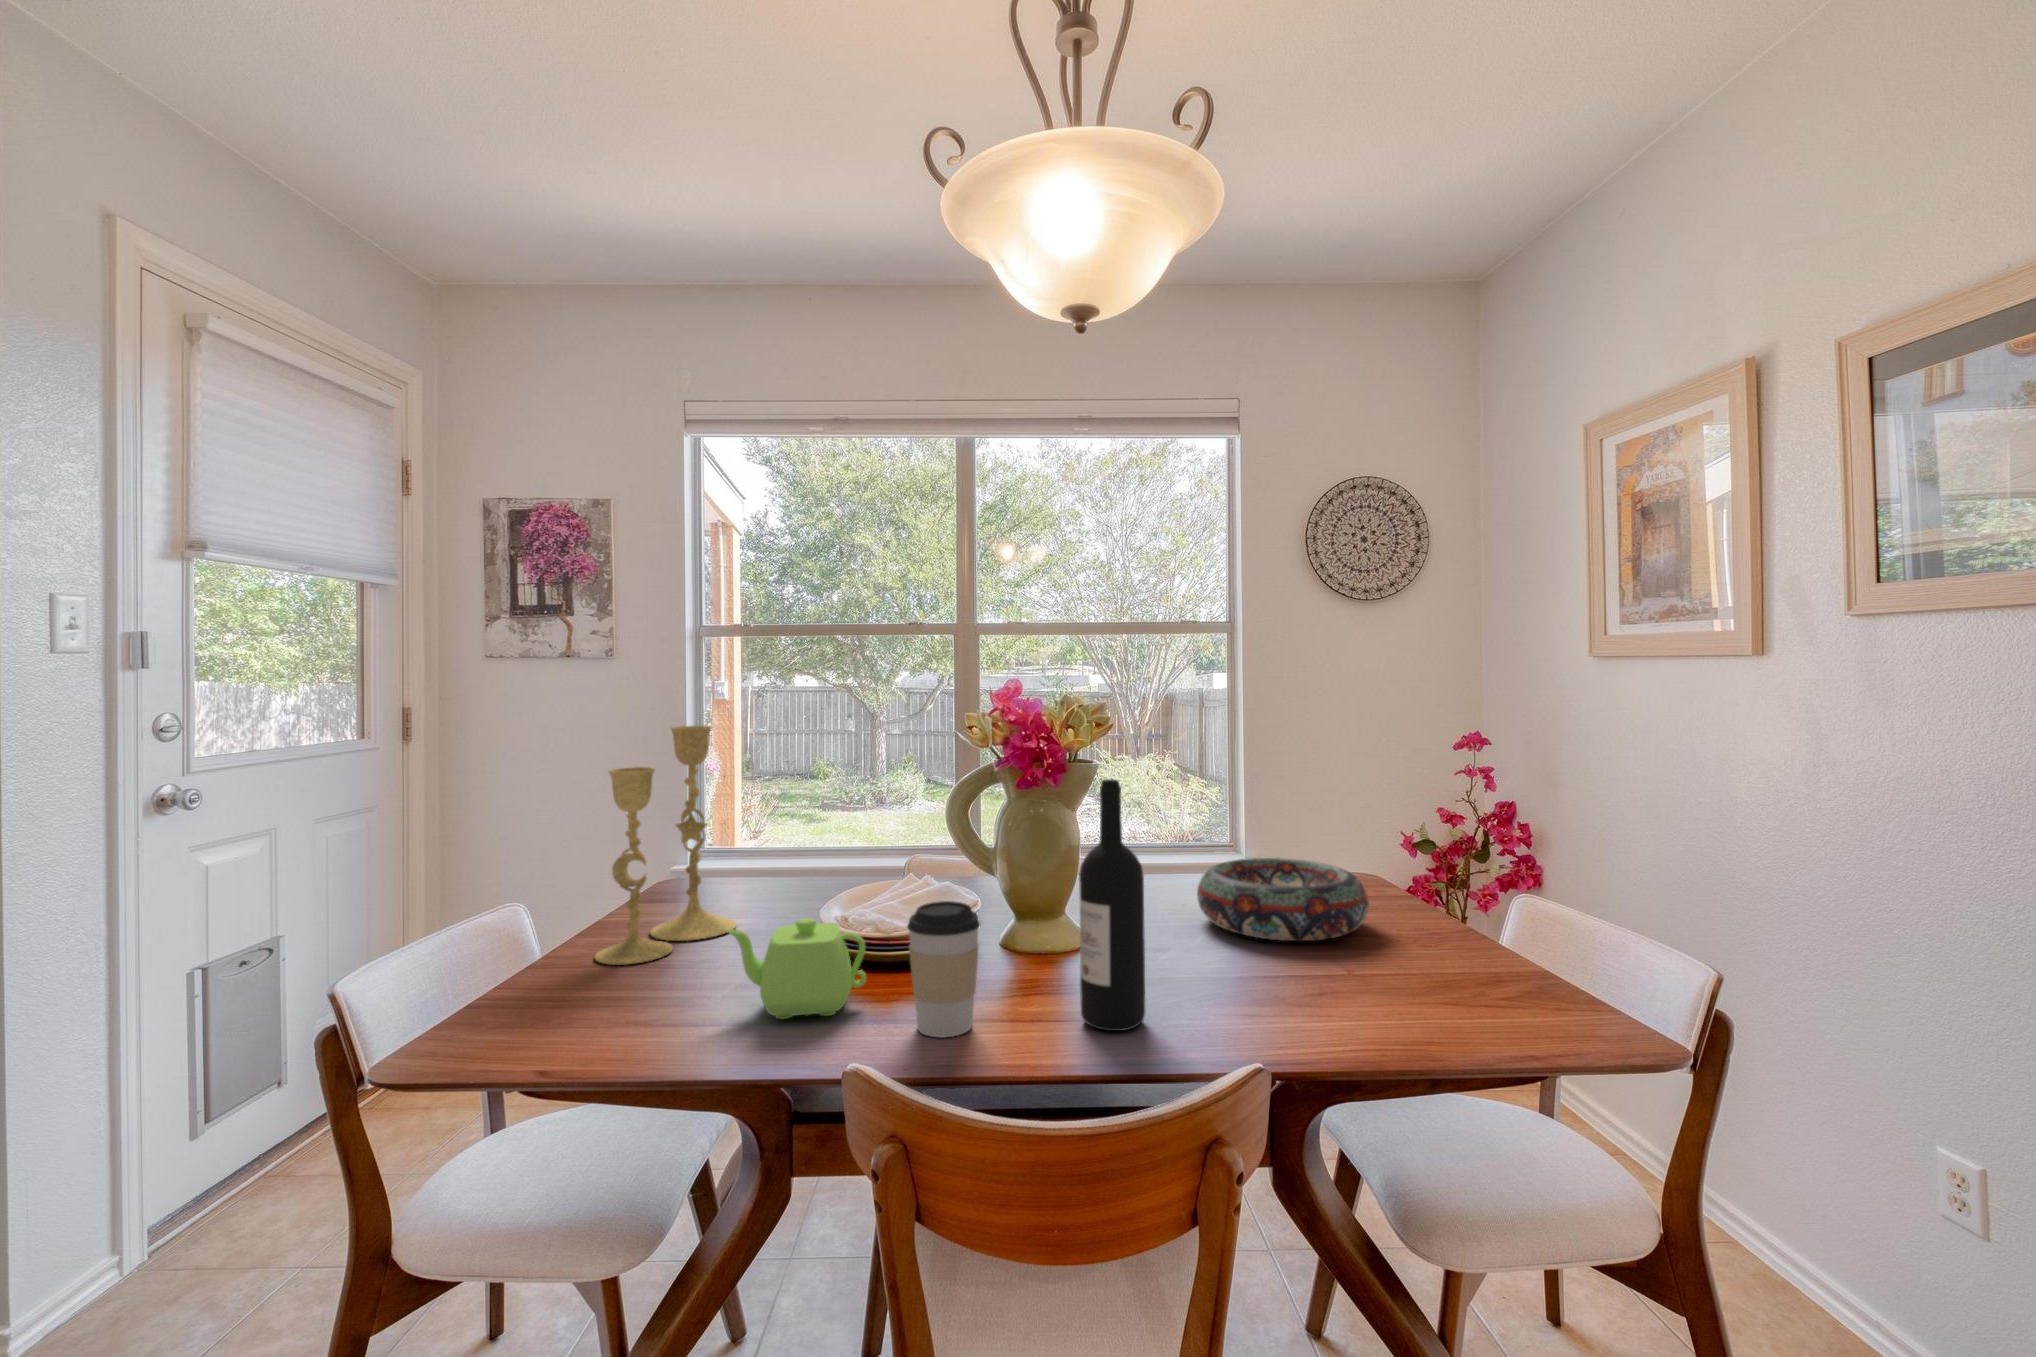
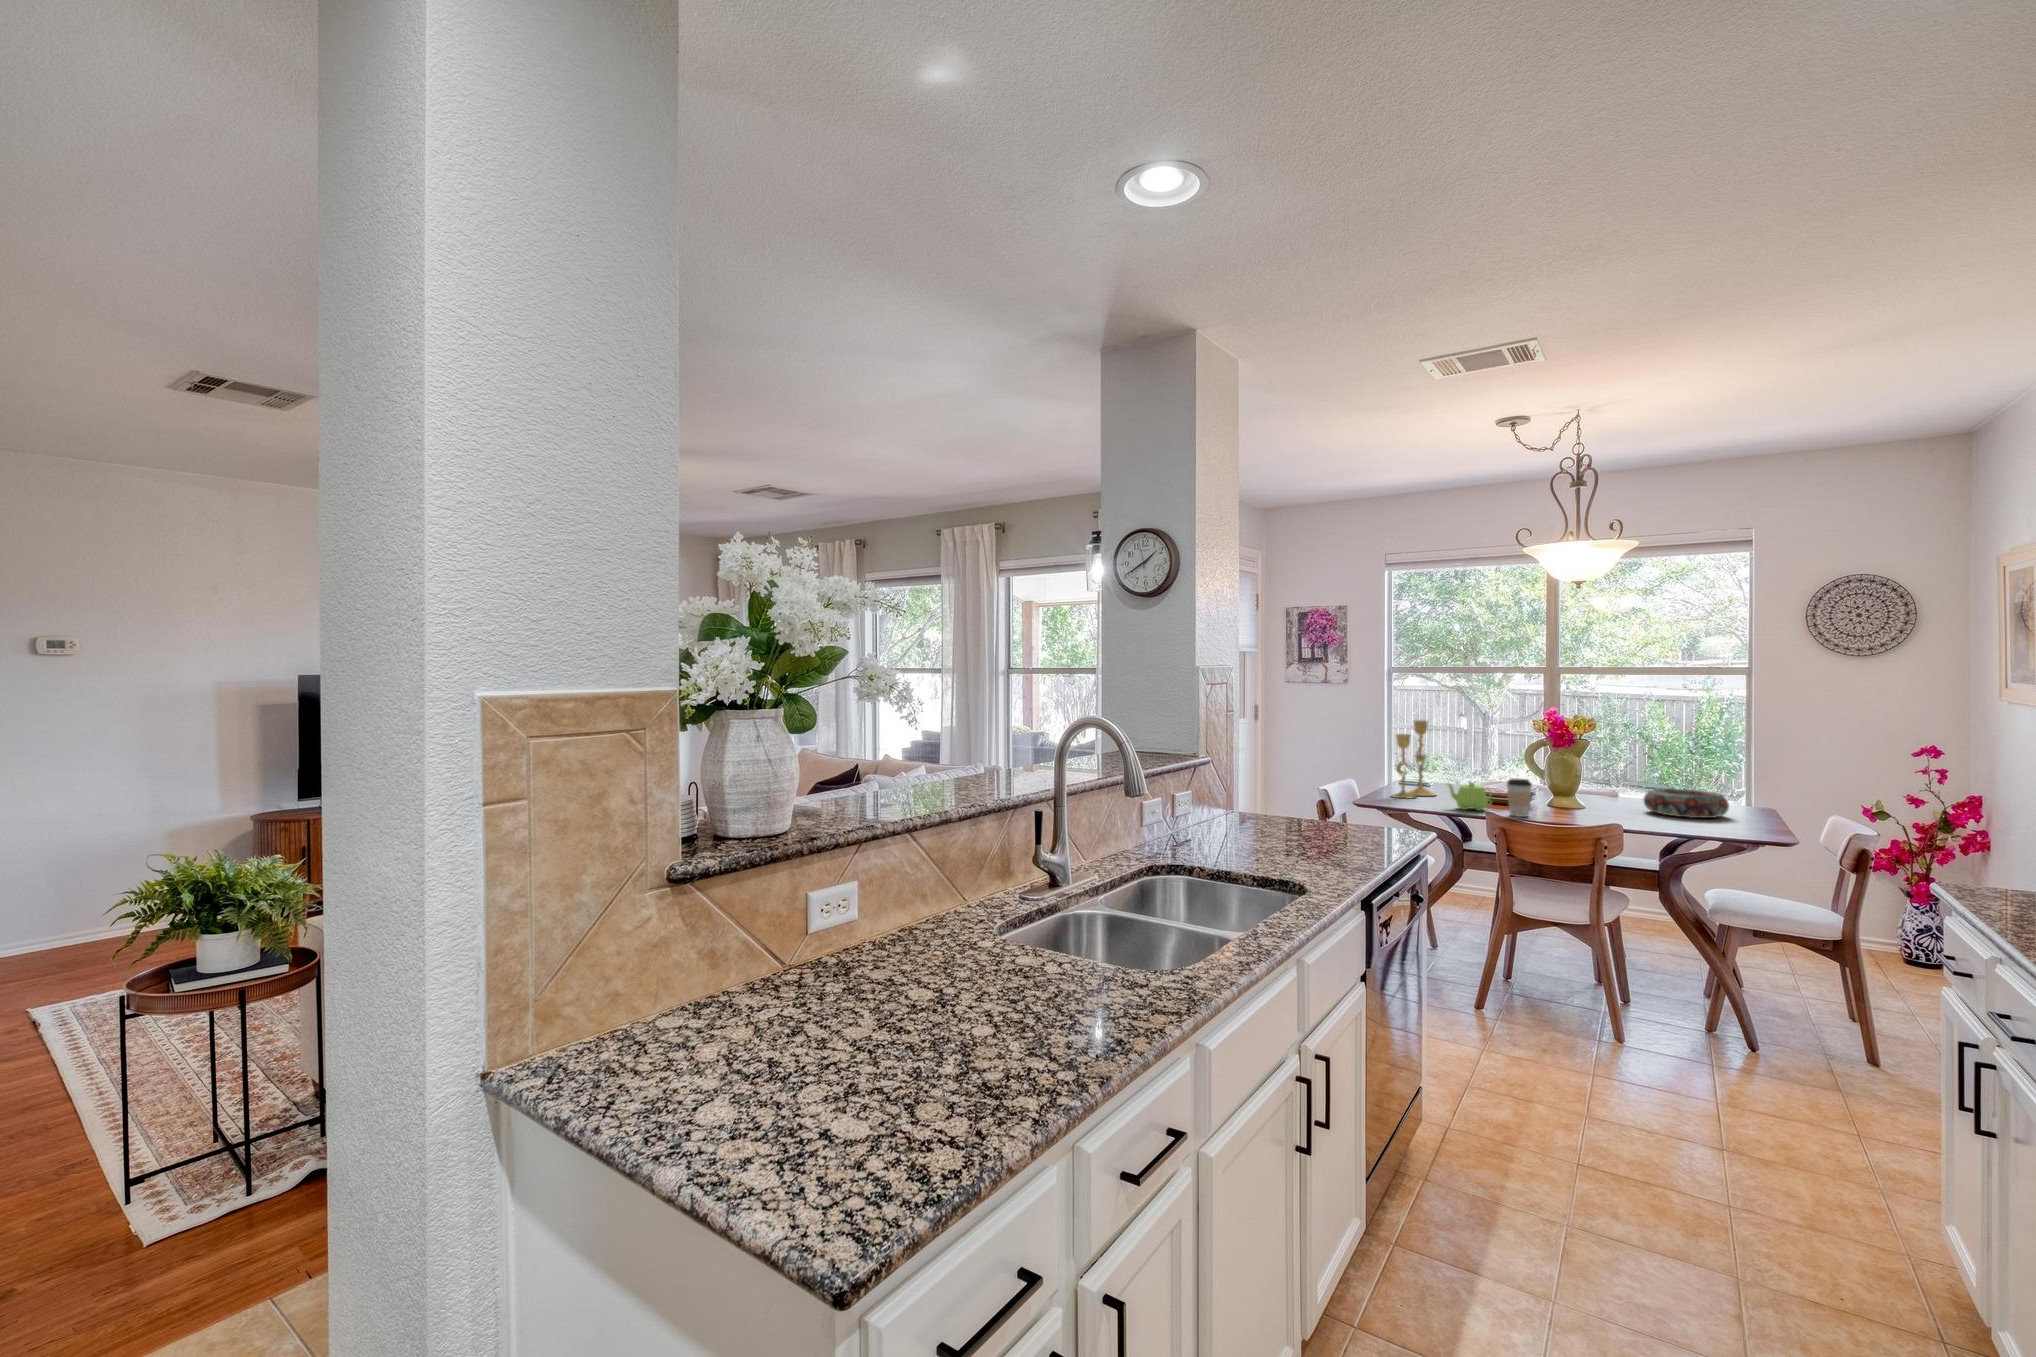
wine bottle: present [1079,779,1145,1031] -> none [1568,743,1592,821]

